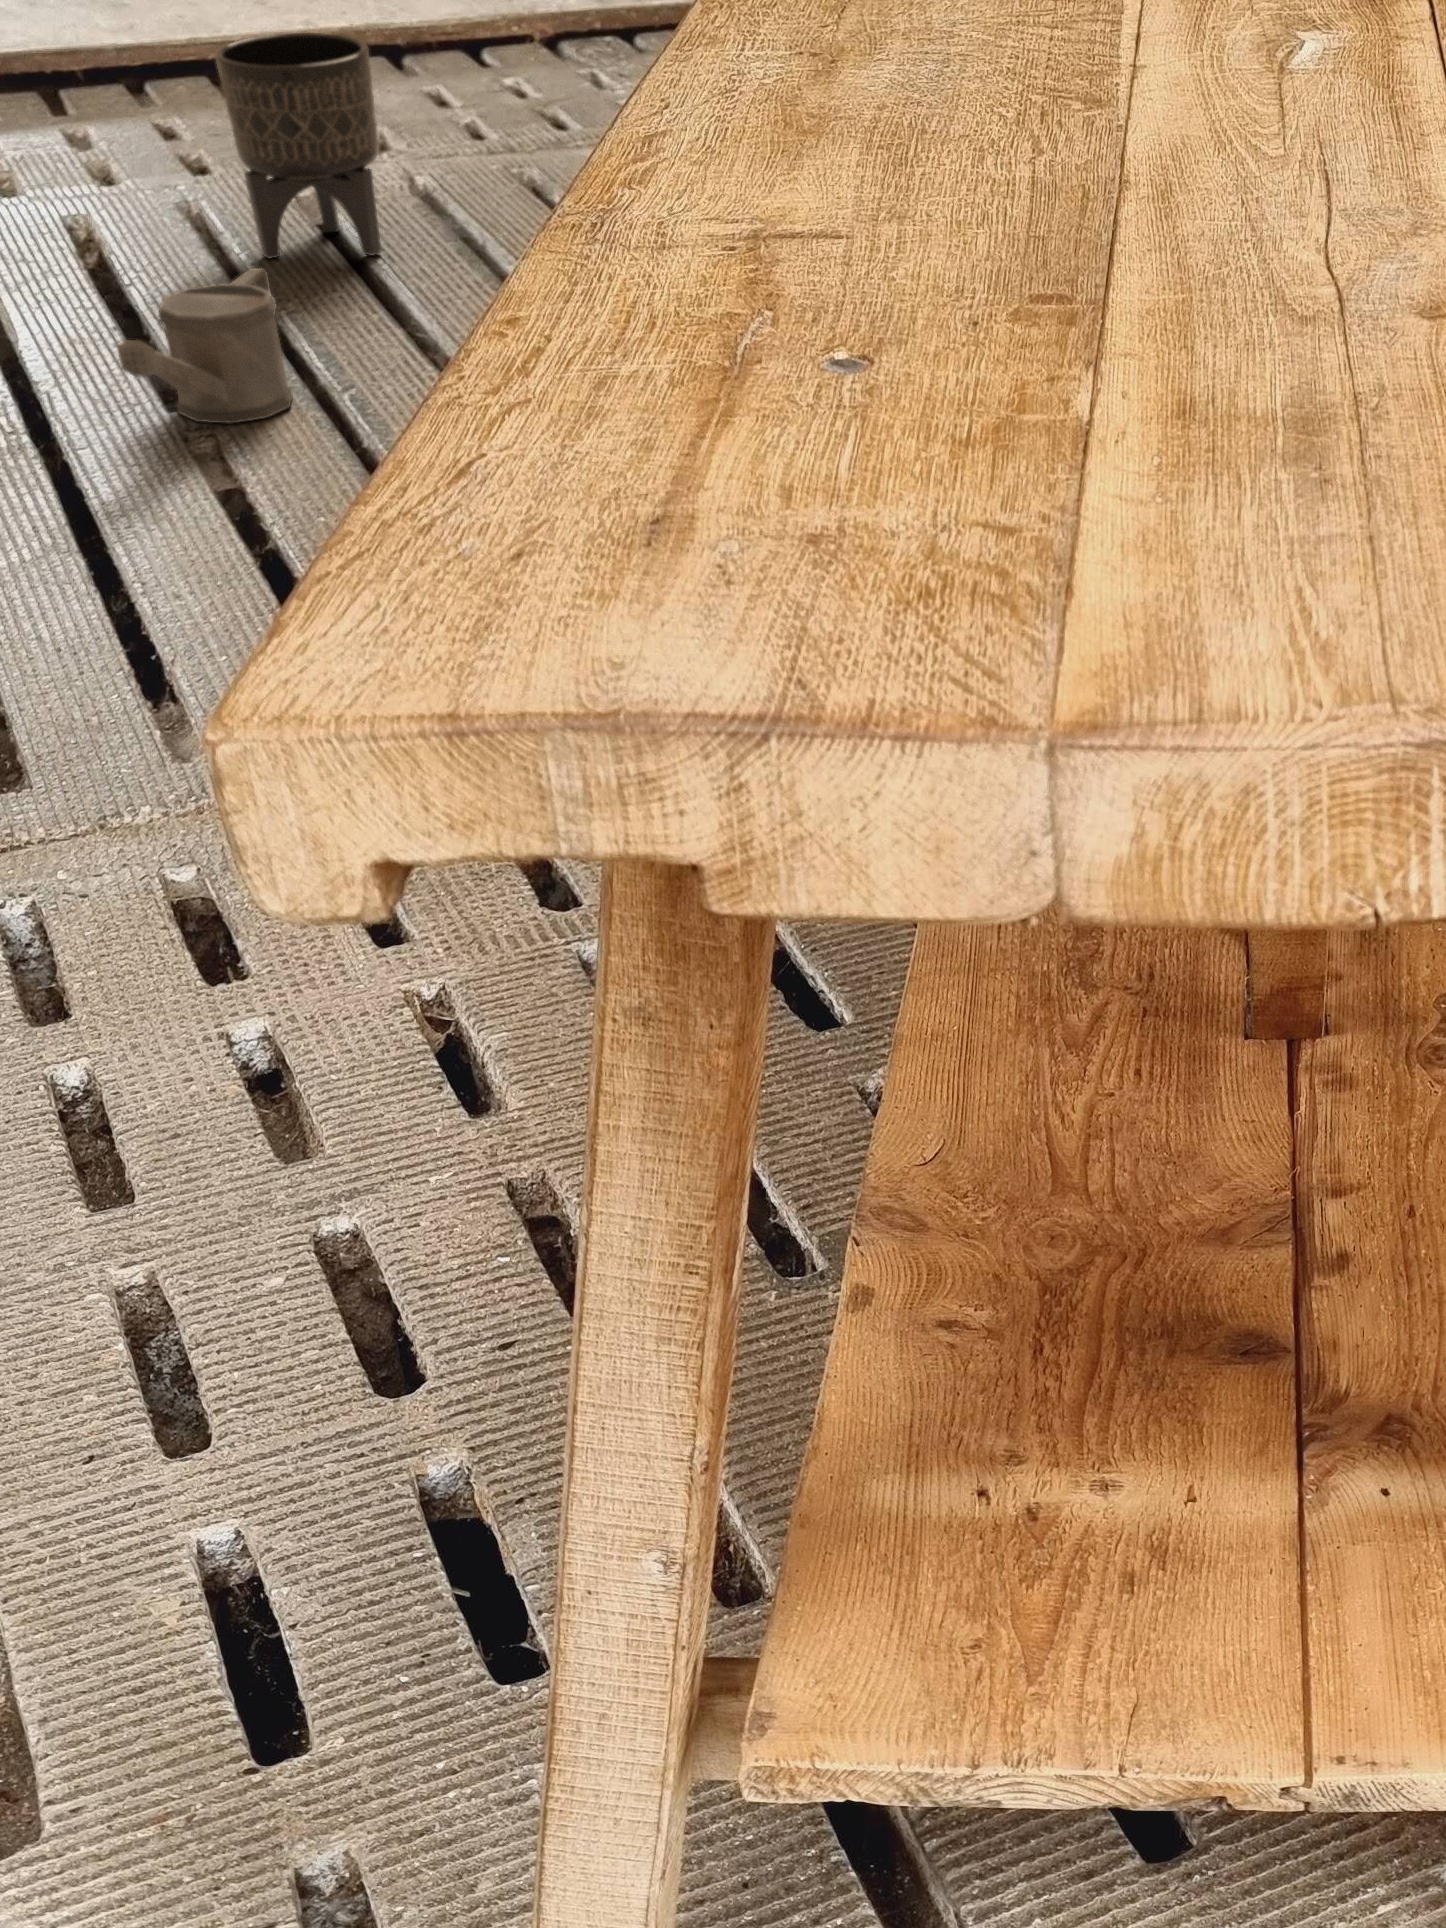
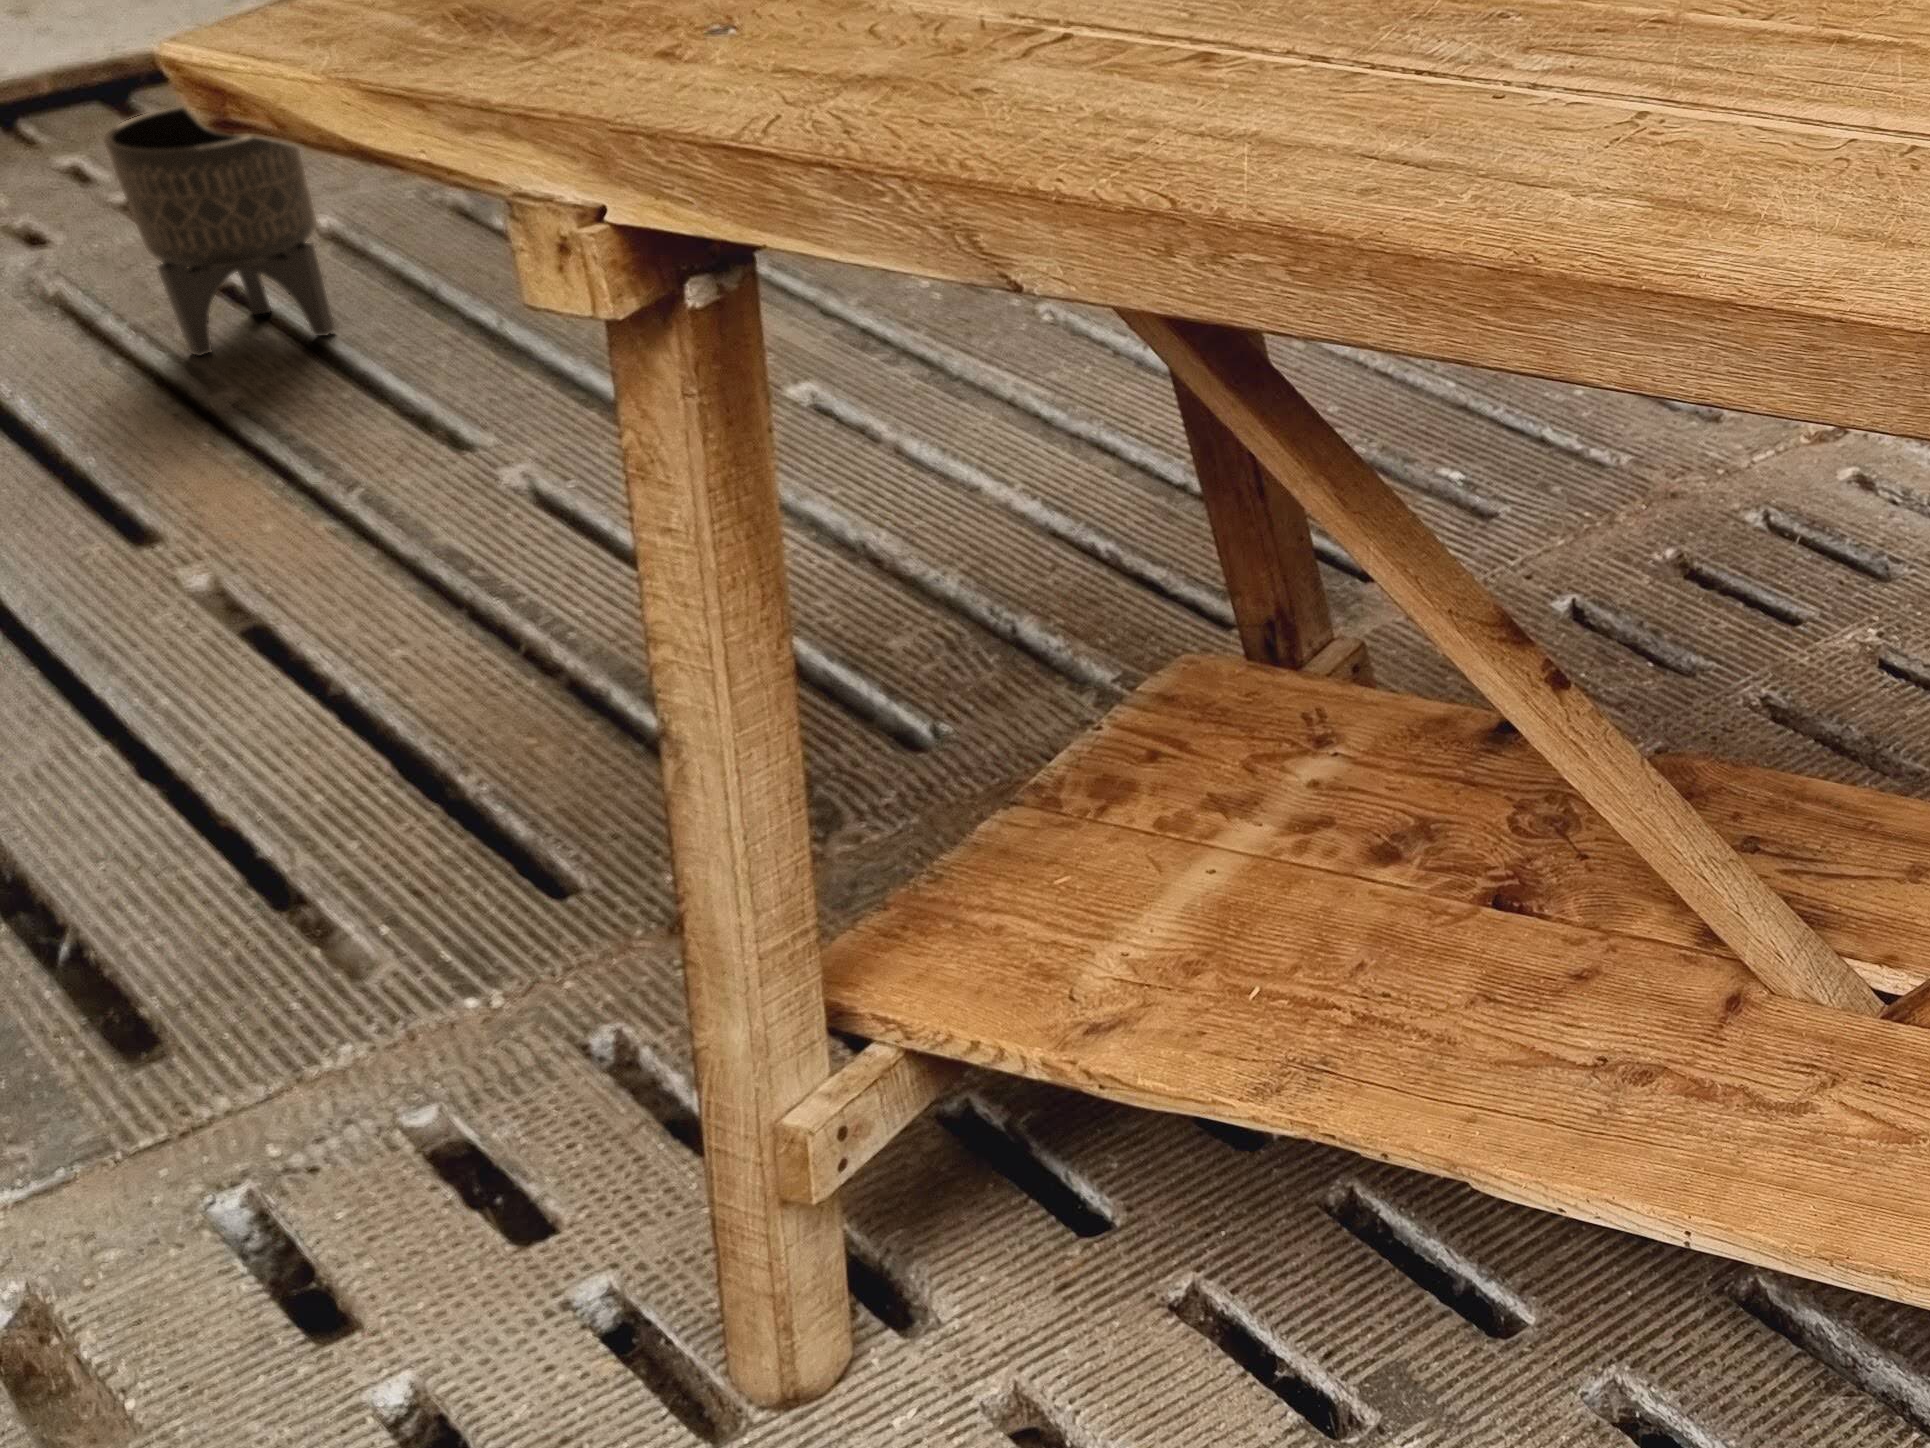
watering can: present [117,268,293,423] -> none [112,383,310,568]

